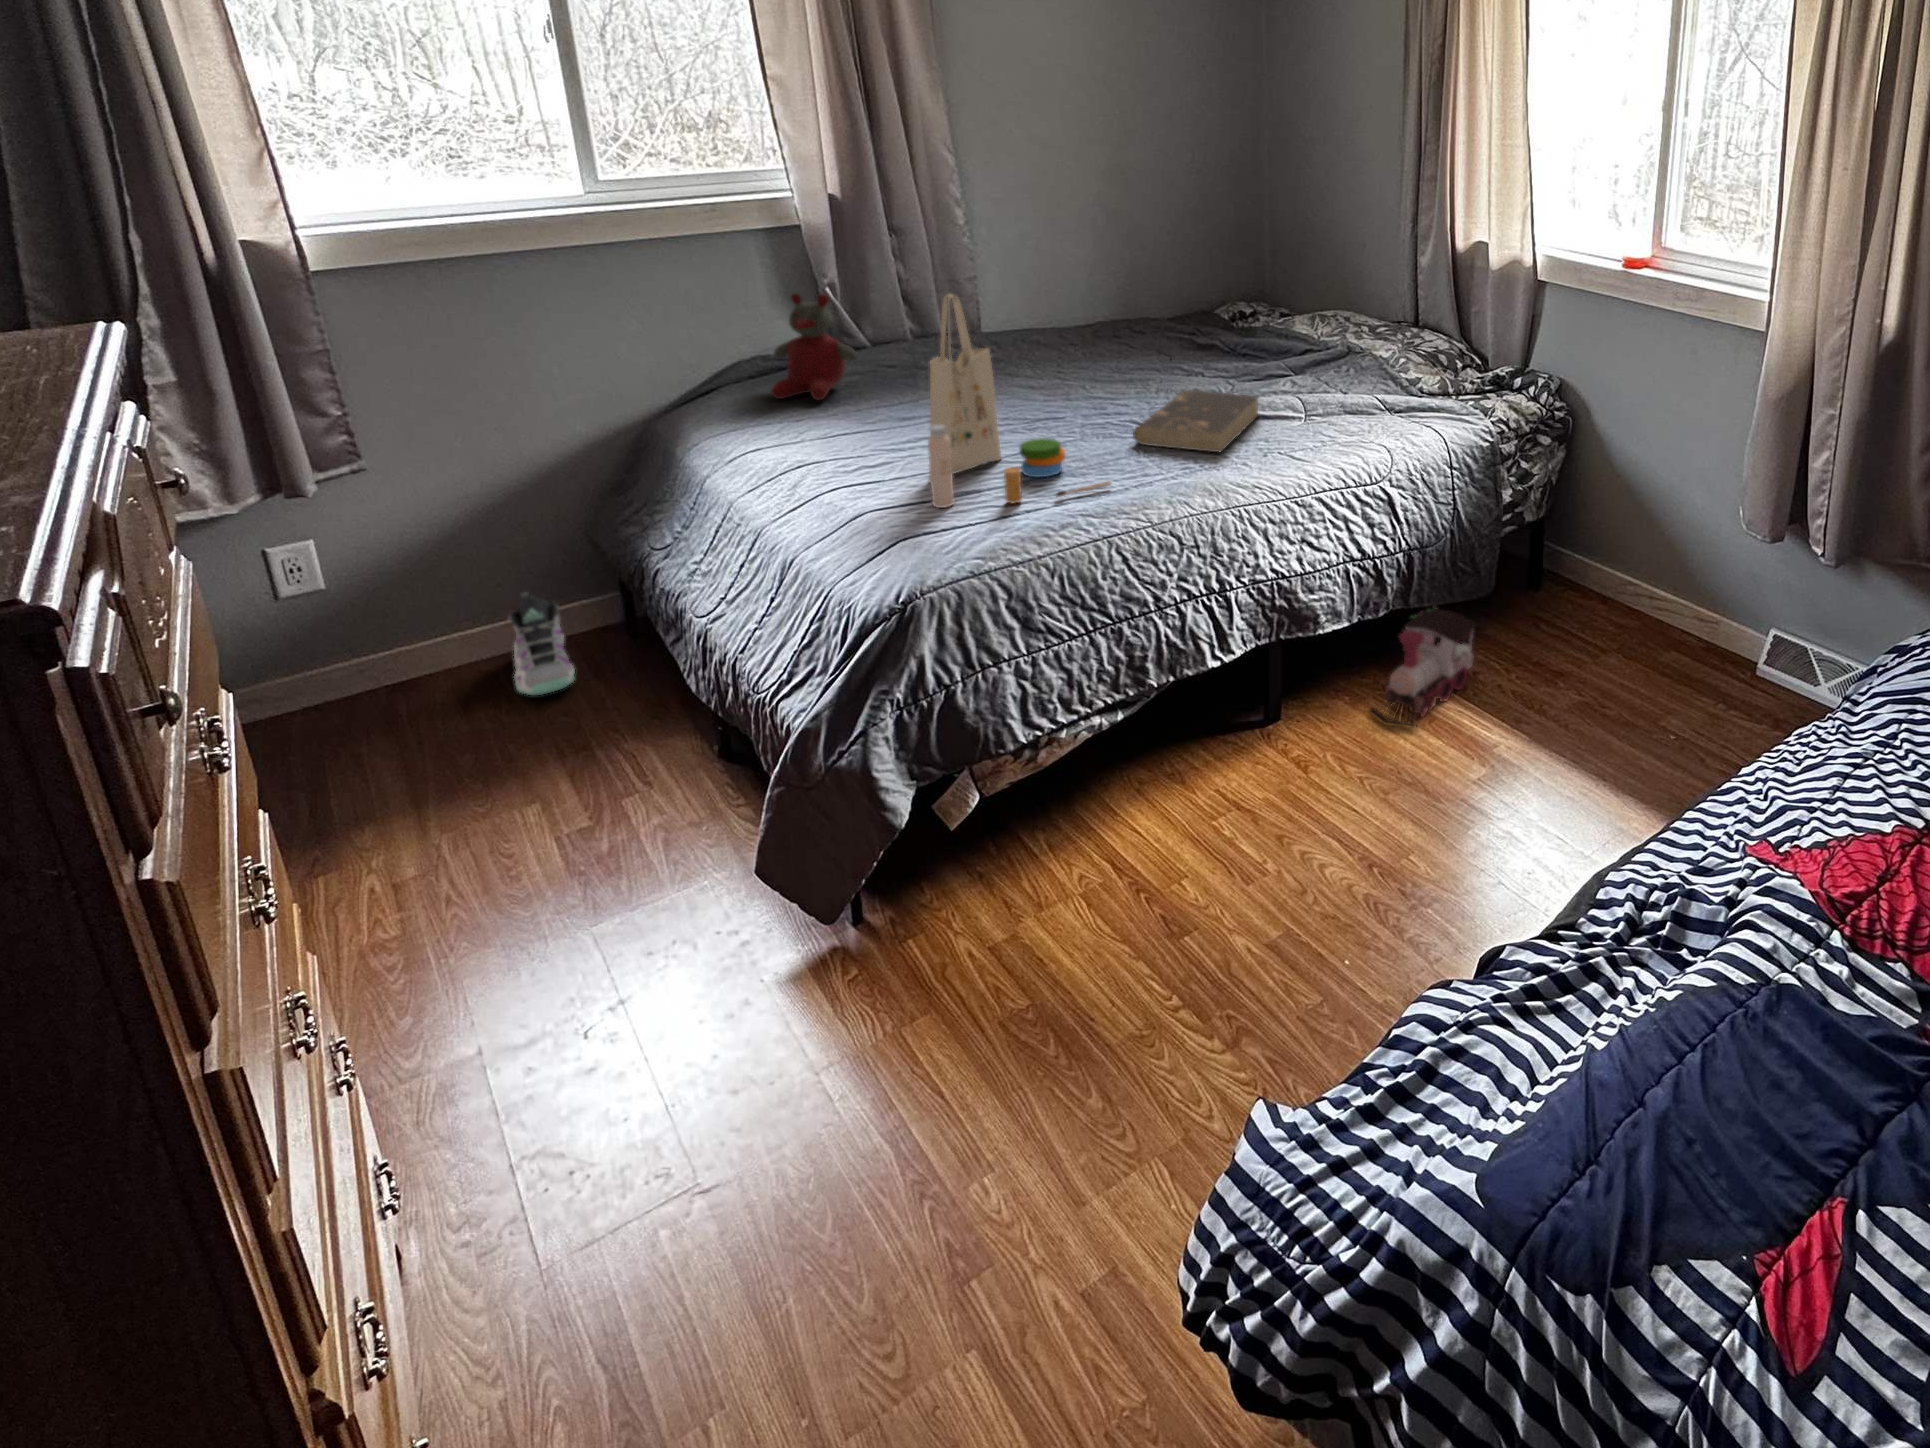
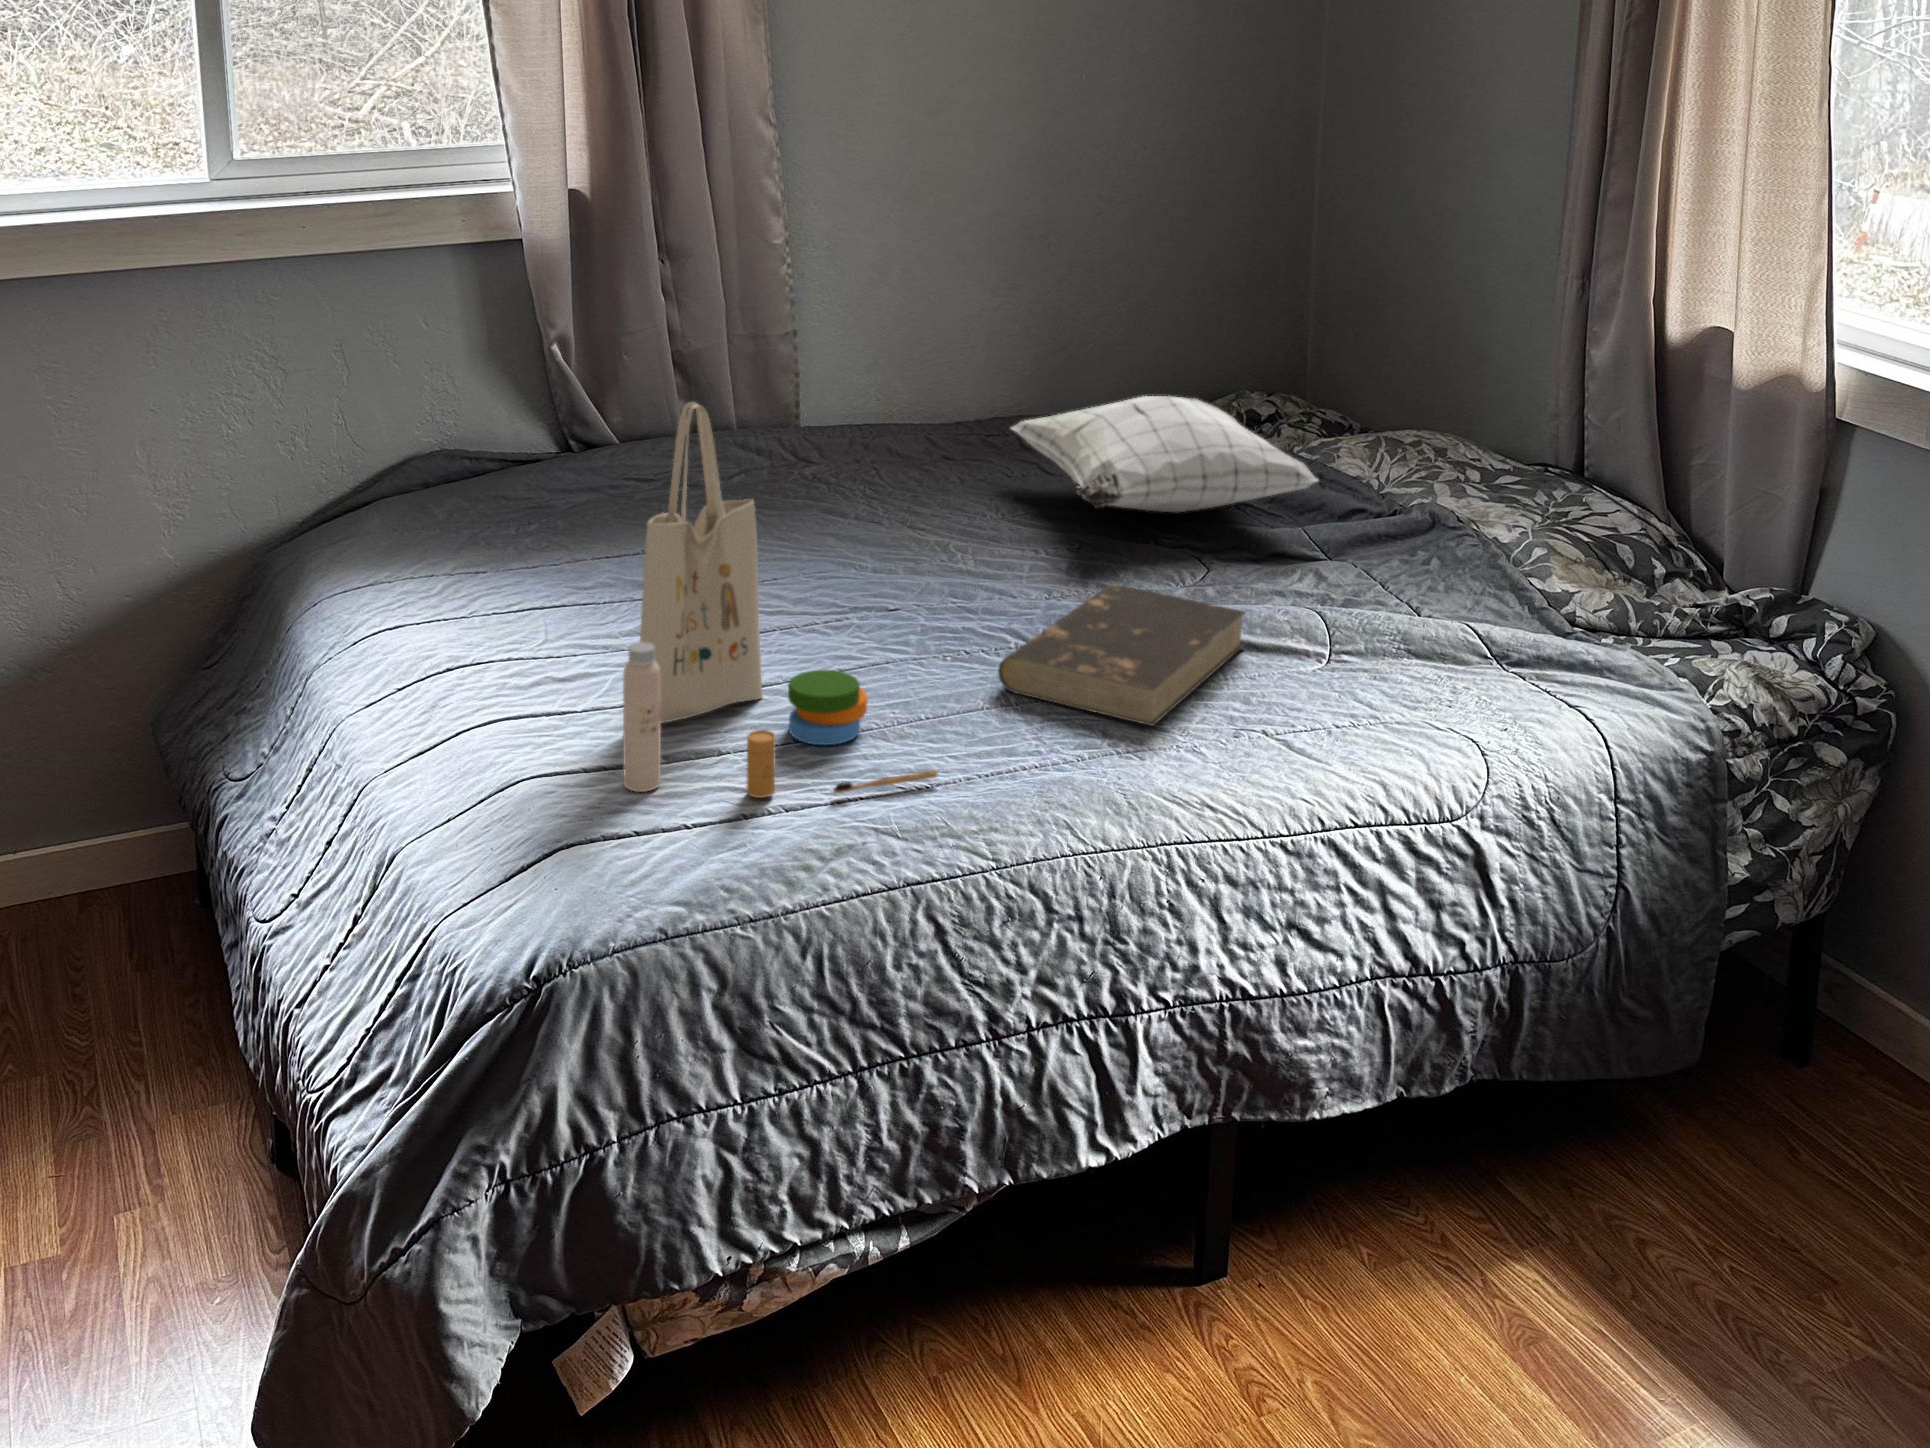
stuffed bear: present [771,293,857,400] -> none [431,359,571,546]
pillow: none [1113,296,1287,358] -> present [1012,396,1318,512]
sneaker: present [509,592,575,695] -> none [20,814,105,990]
toy train: present [1368,608,1478,728] -> none [1399,1078,1654,1347]

